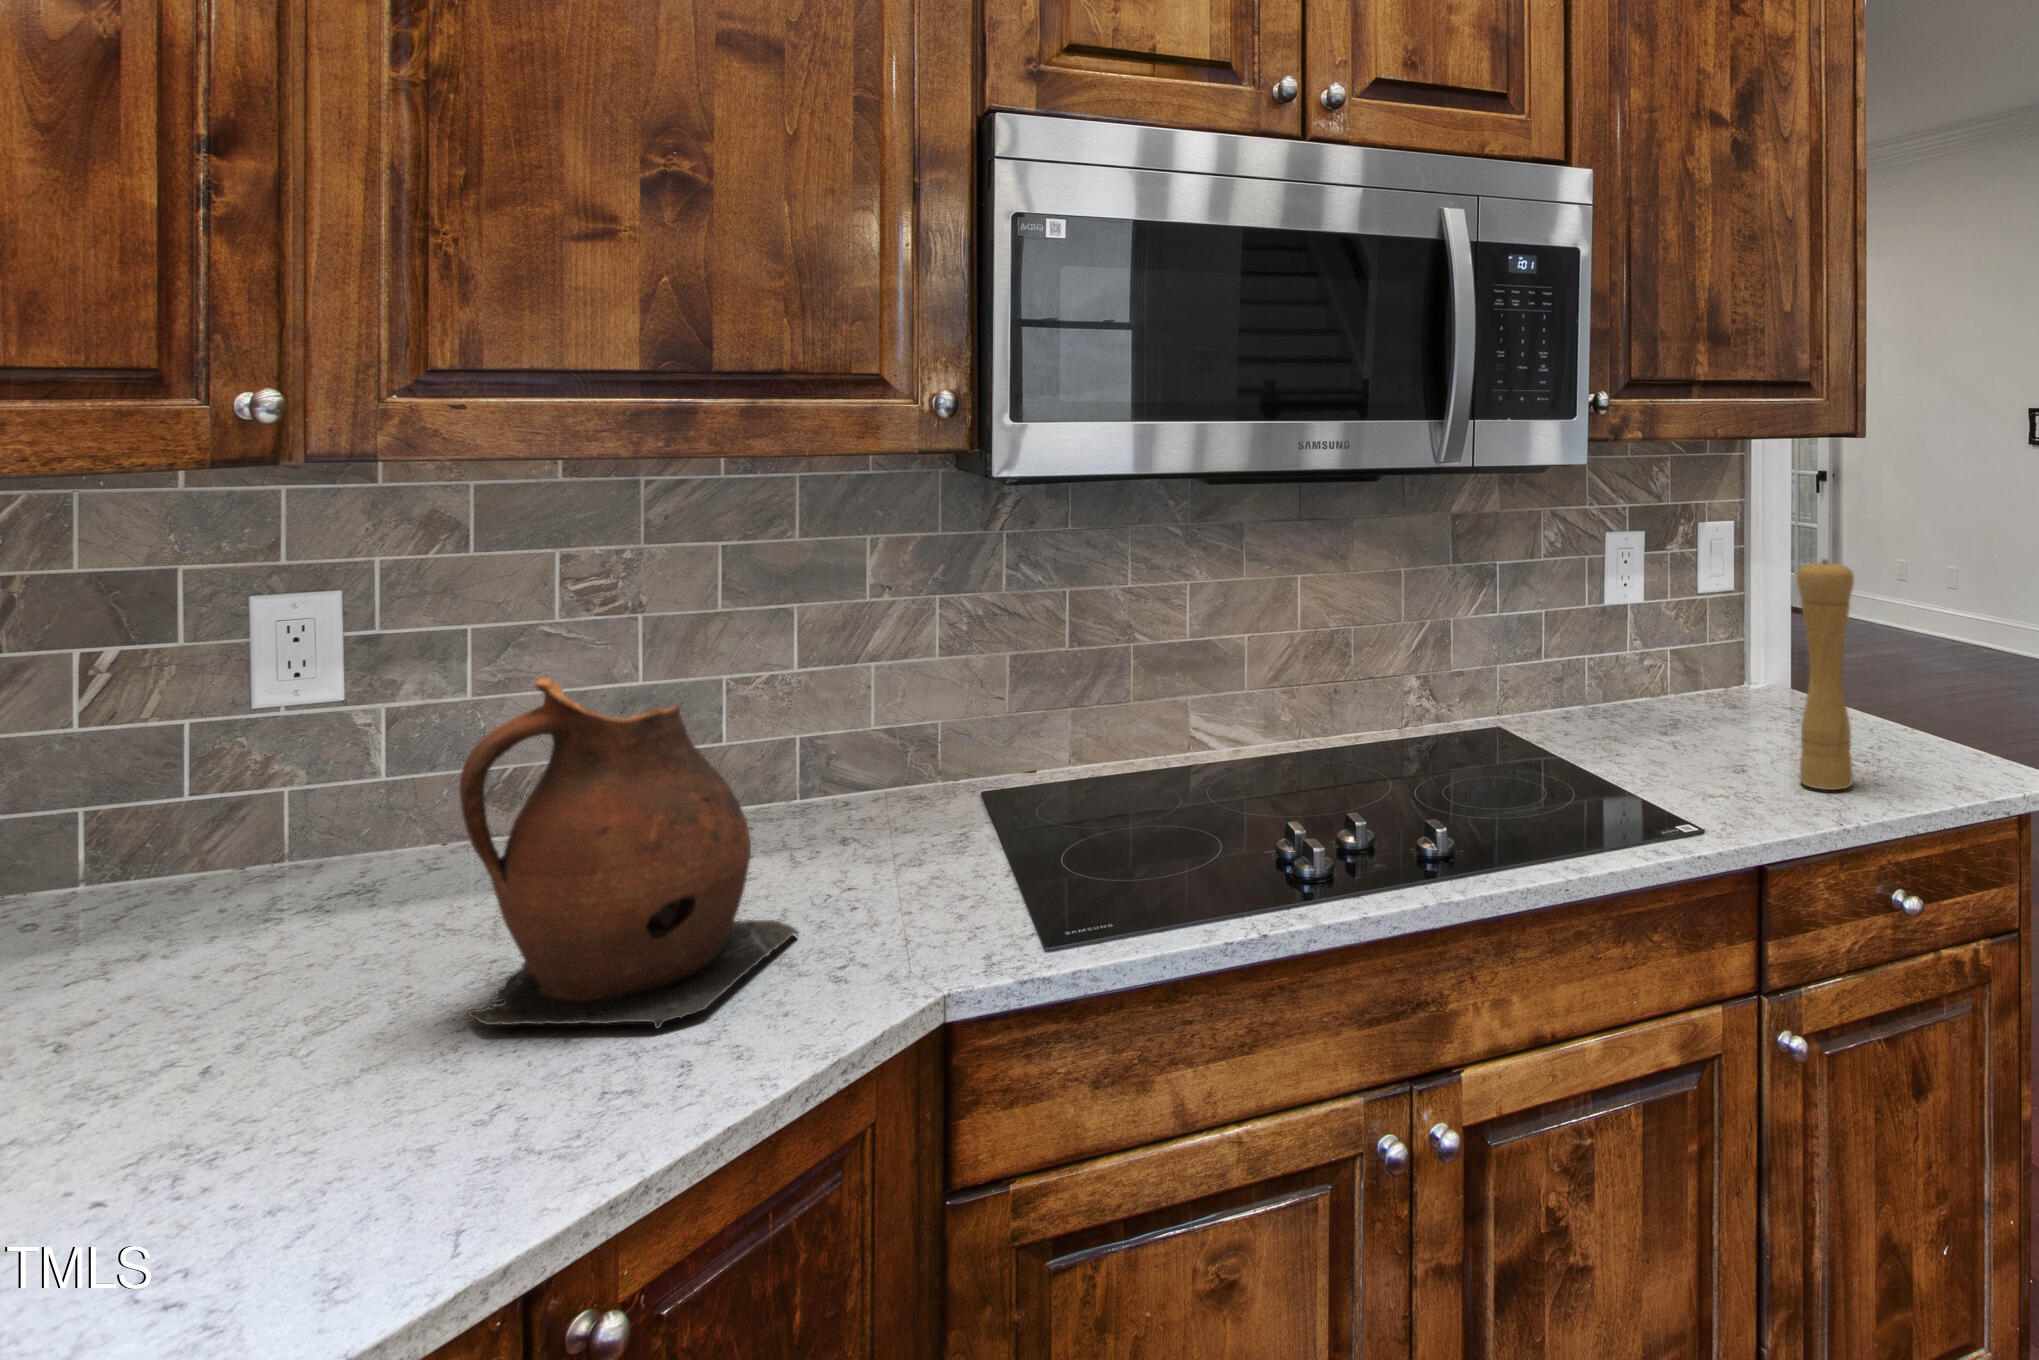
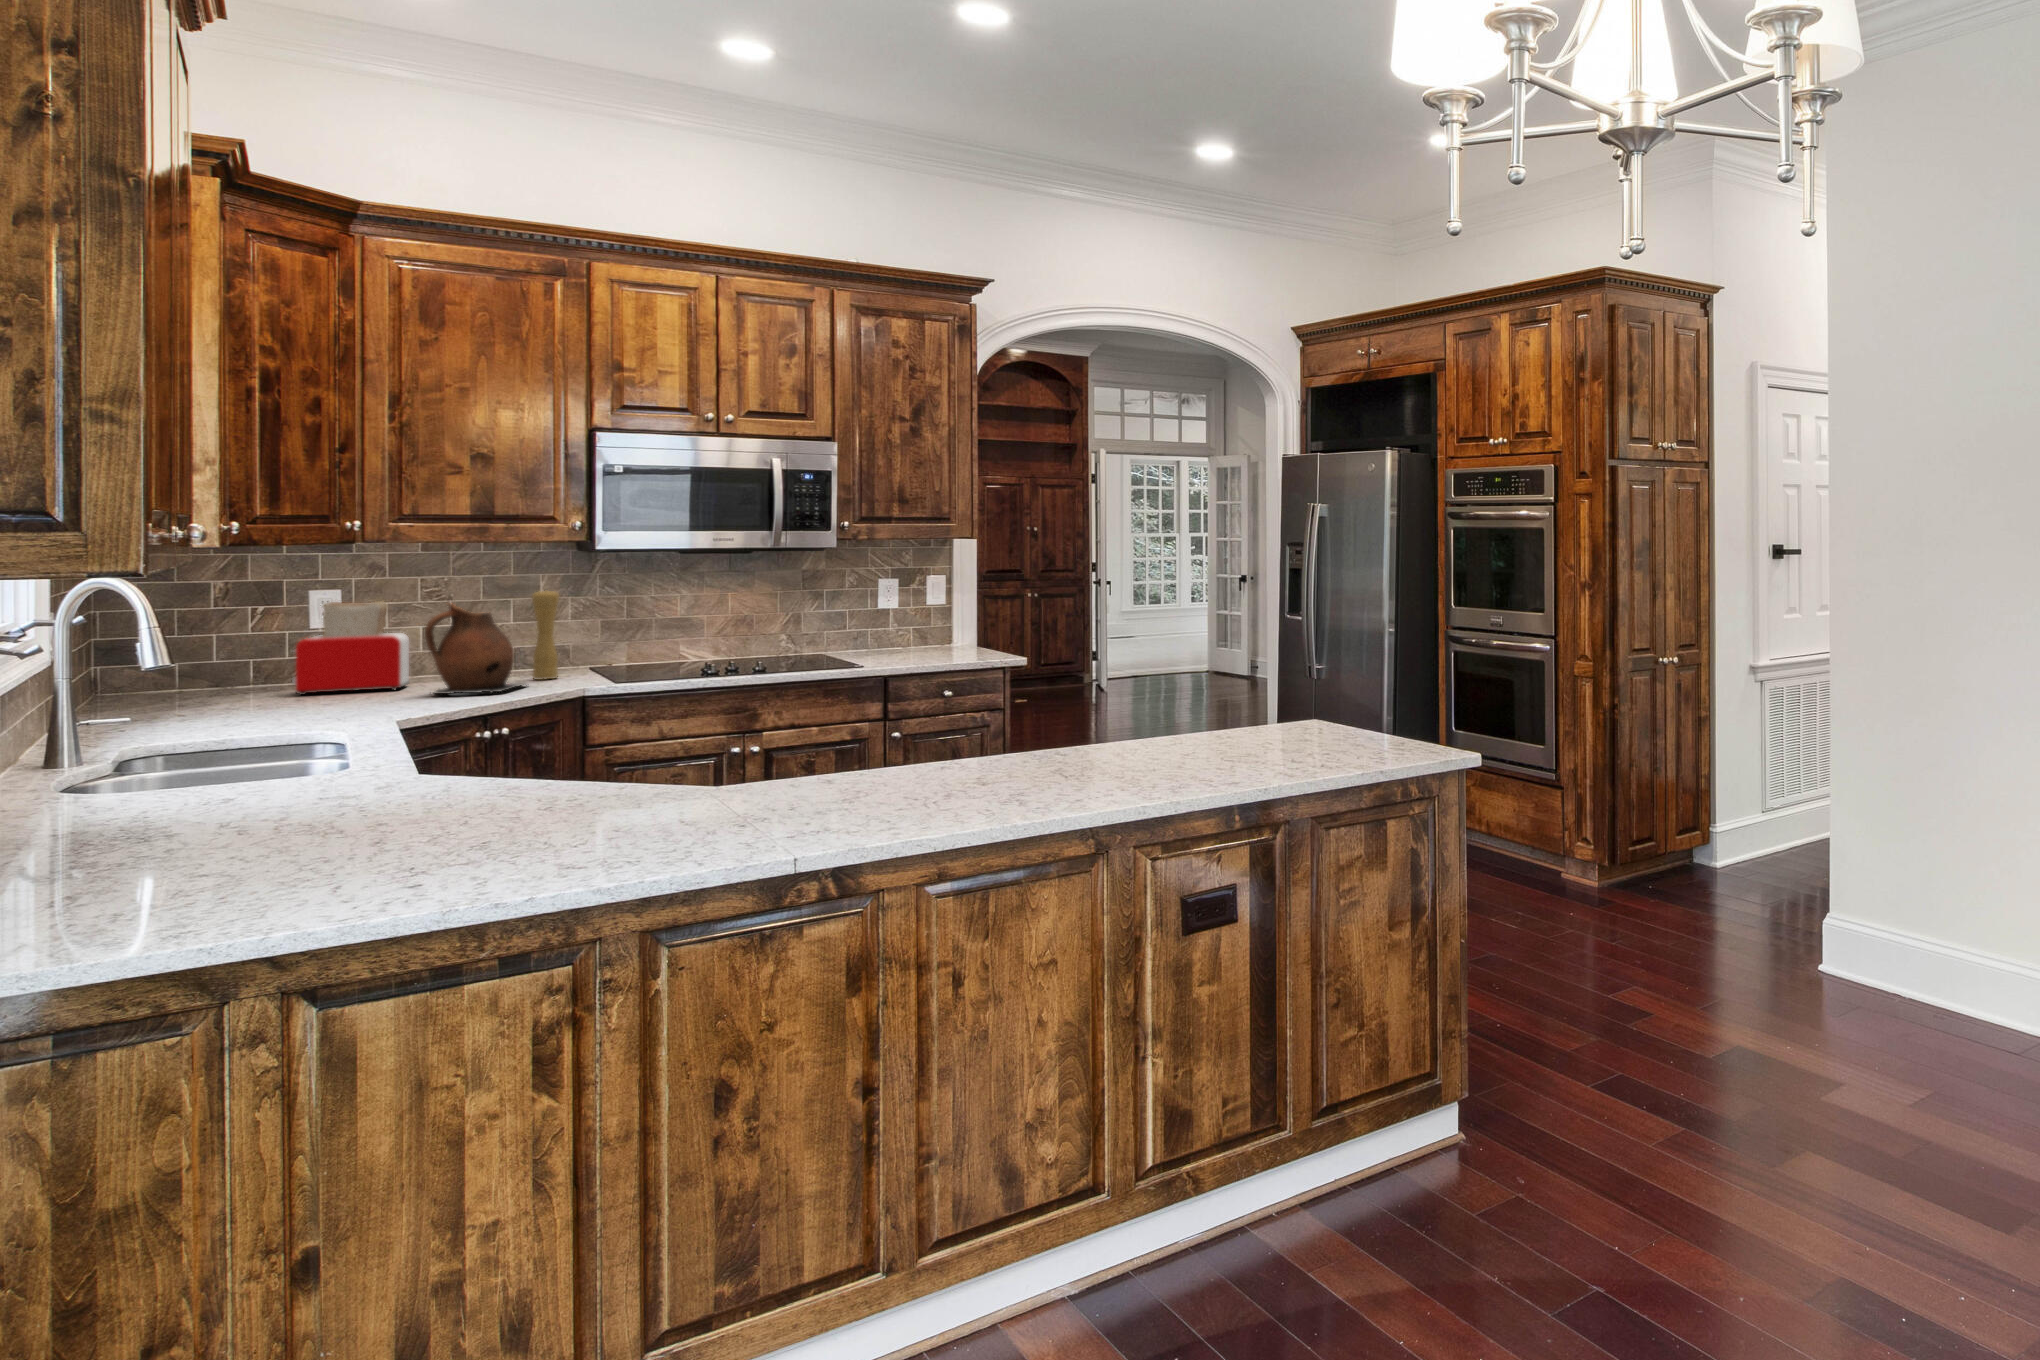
pepper mill: present [1797,559,1854,790] -> present [532,590,559,680]
toaster: none [117,639,489,965] -> present [292,601,409,695]

